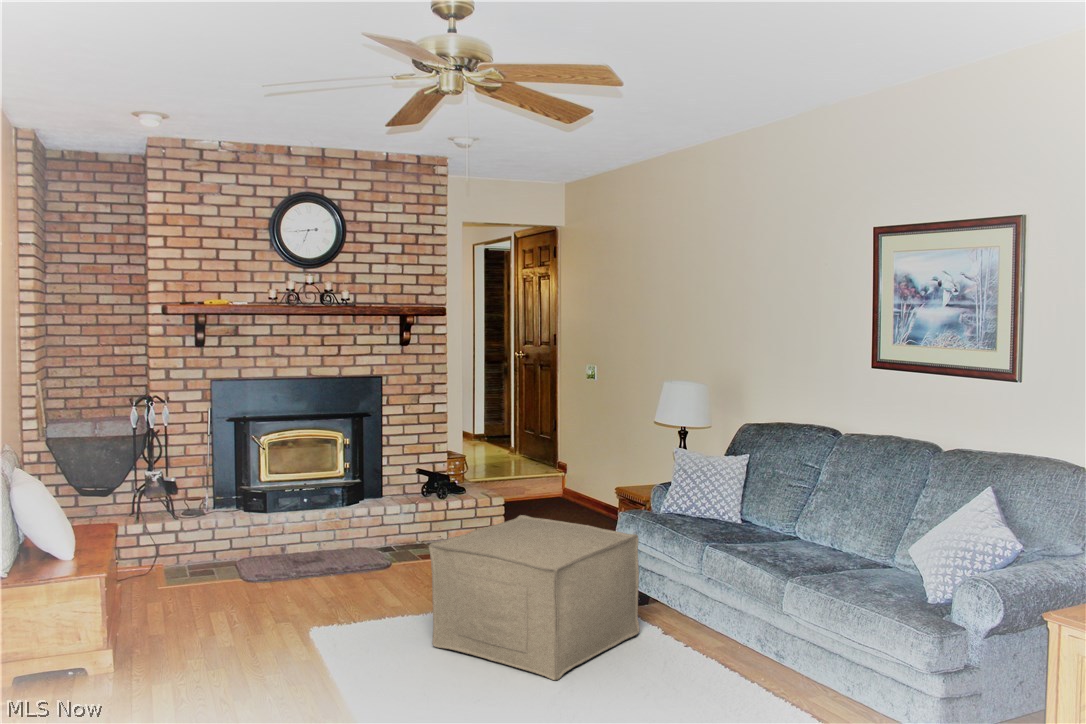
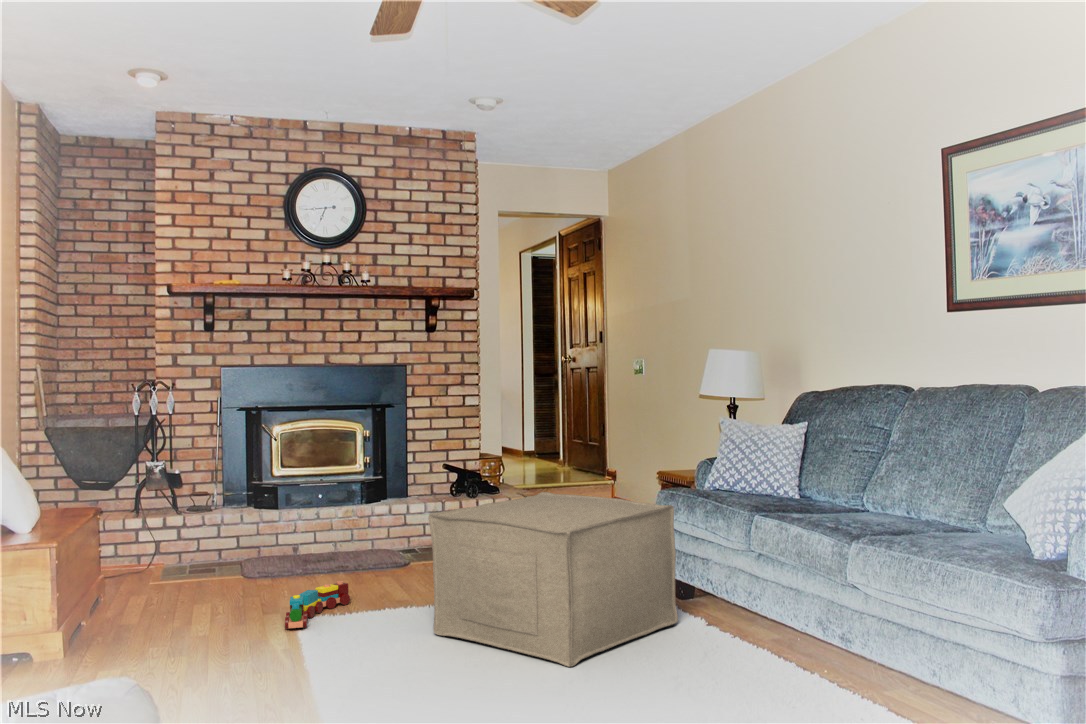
toy train: none [299,592,350,642] -> present [285,581,350,629]

